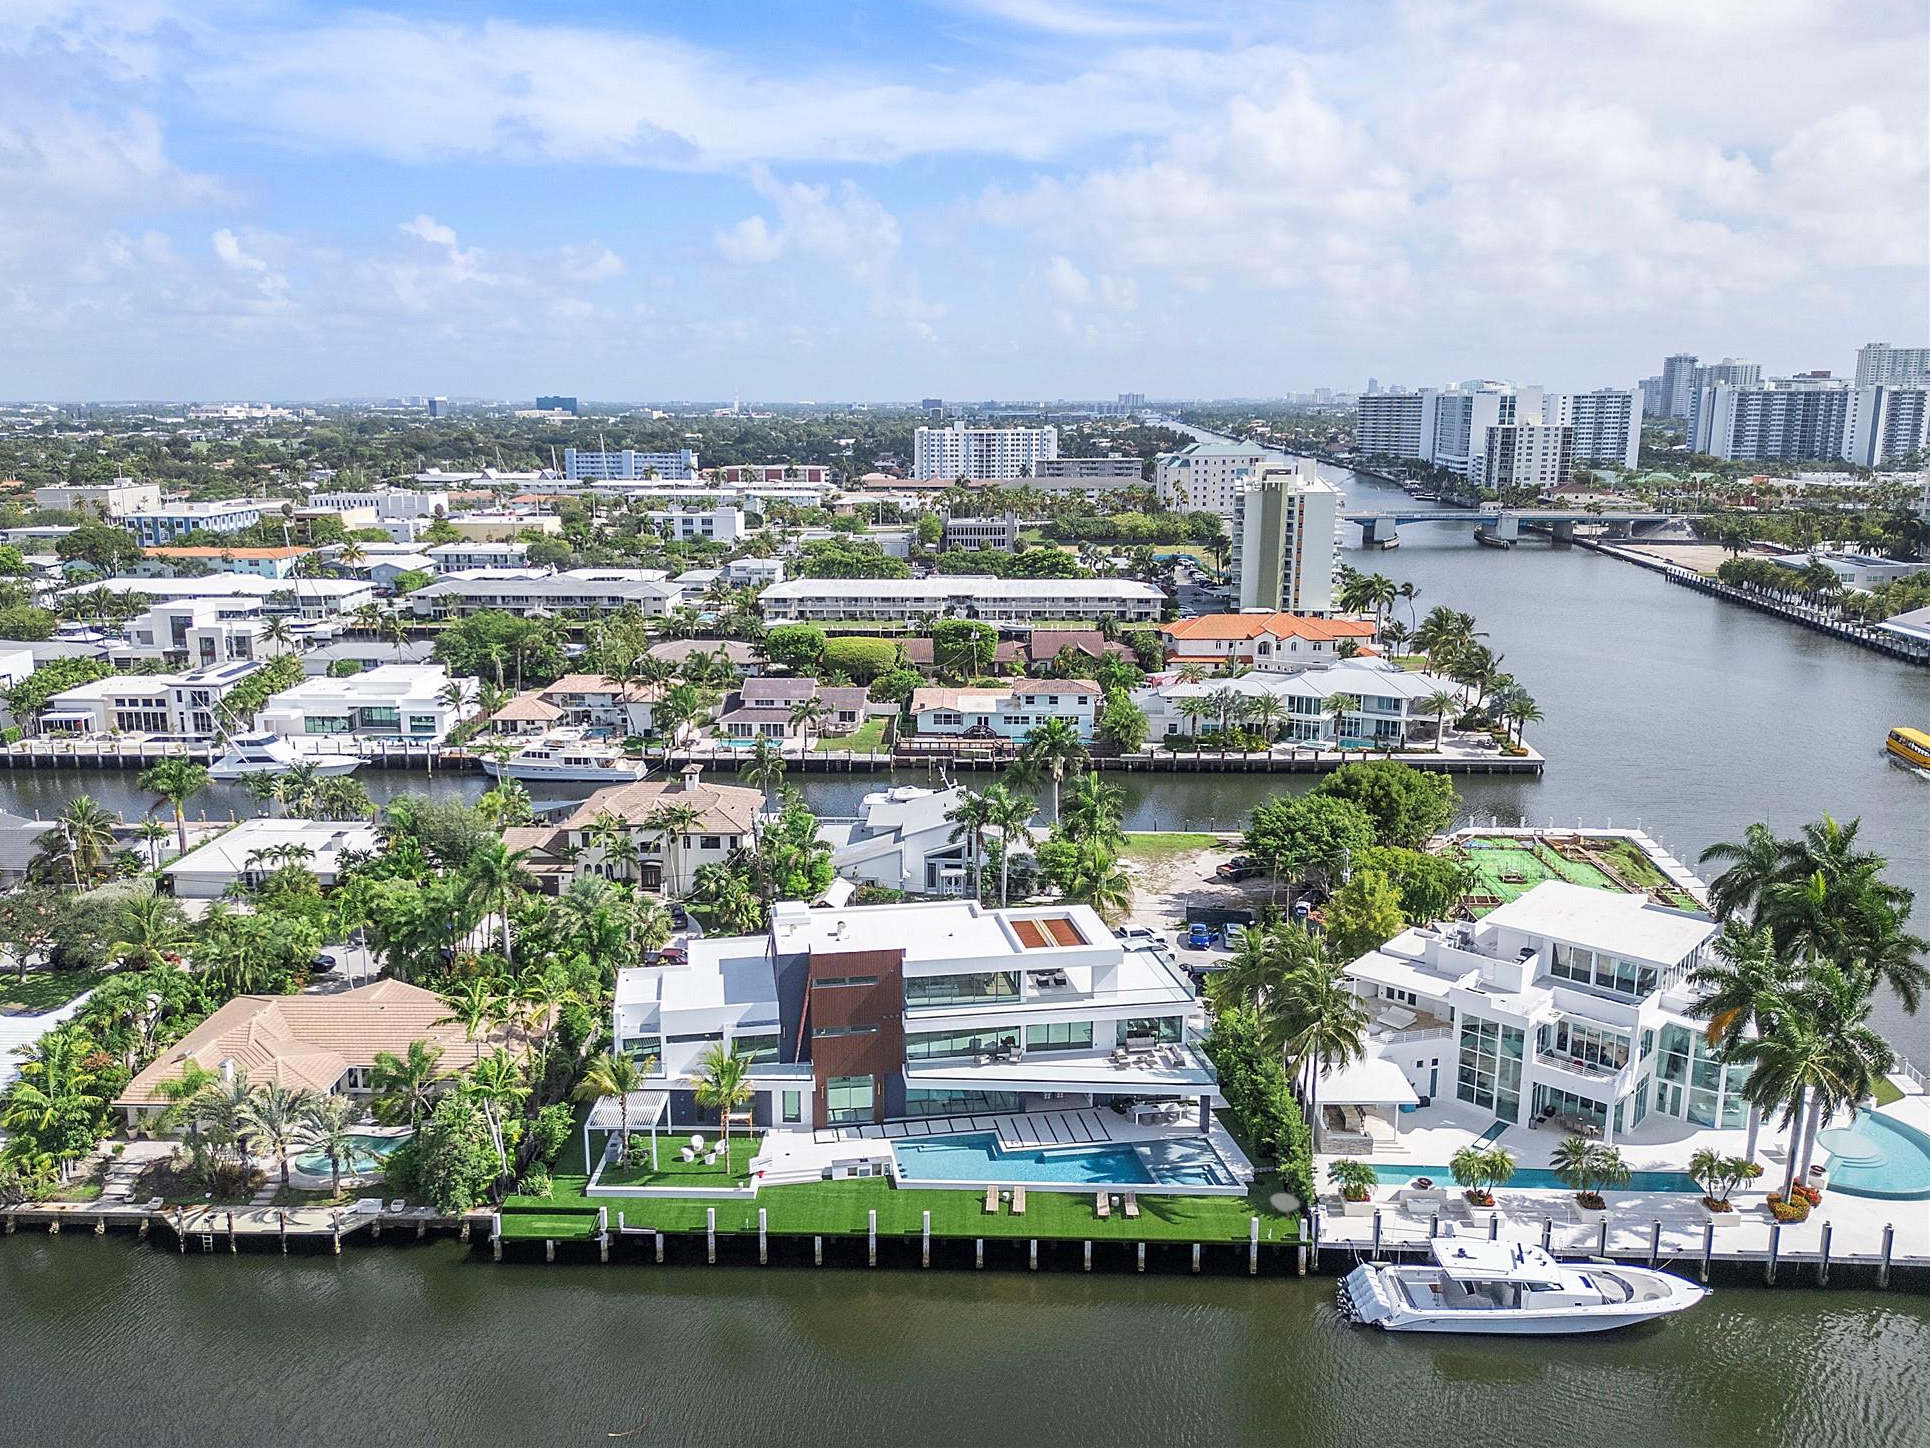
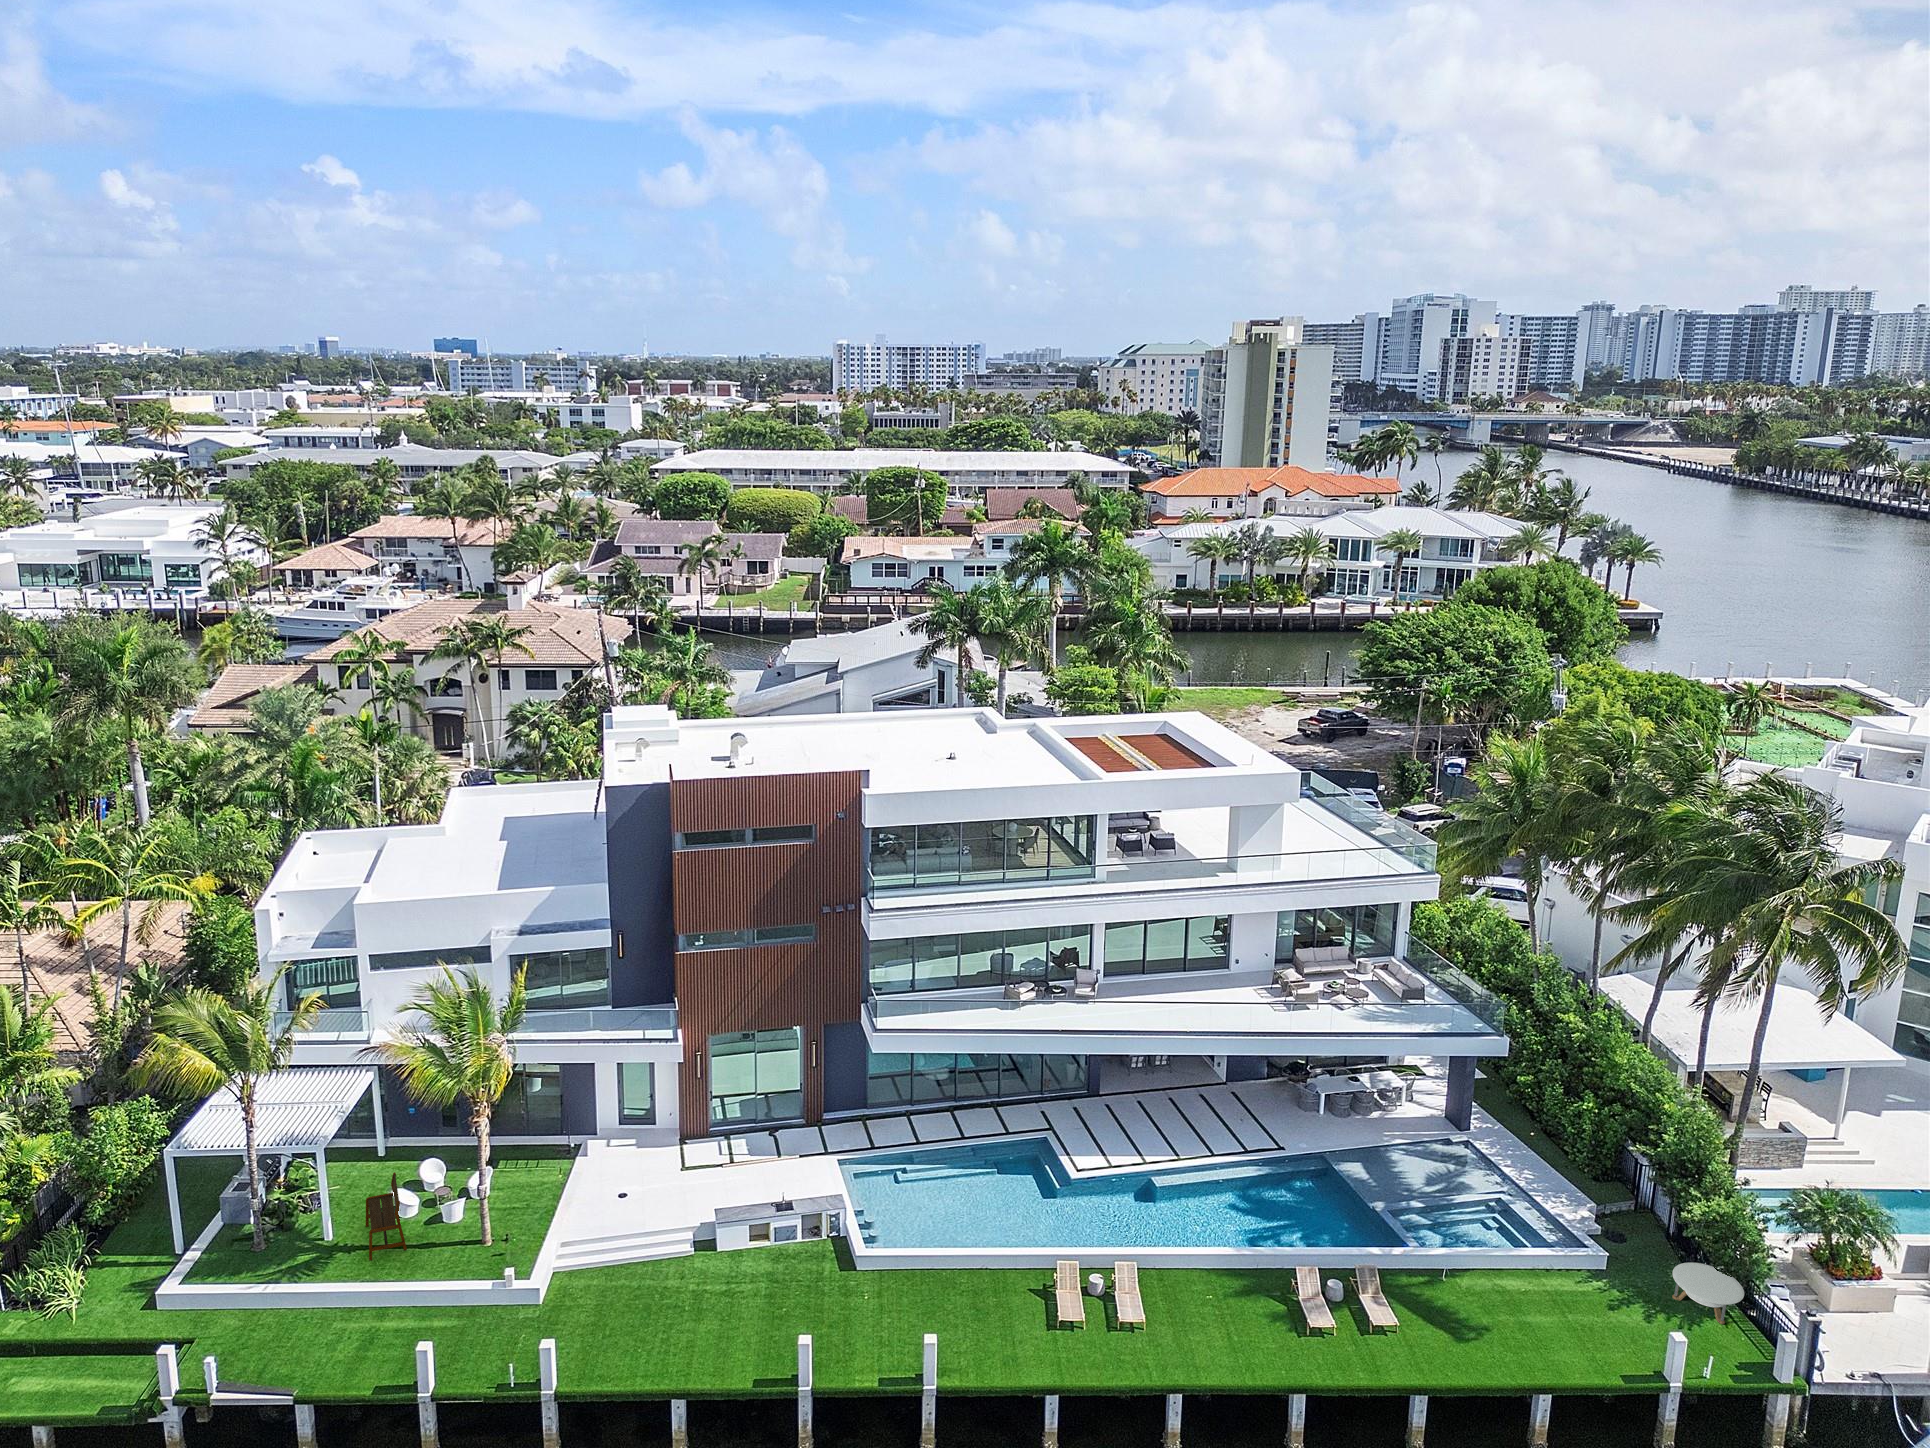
bench: none [671,1140,693,1179] -> present [366,1172,407,1260]

